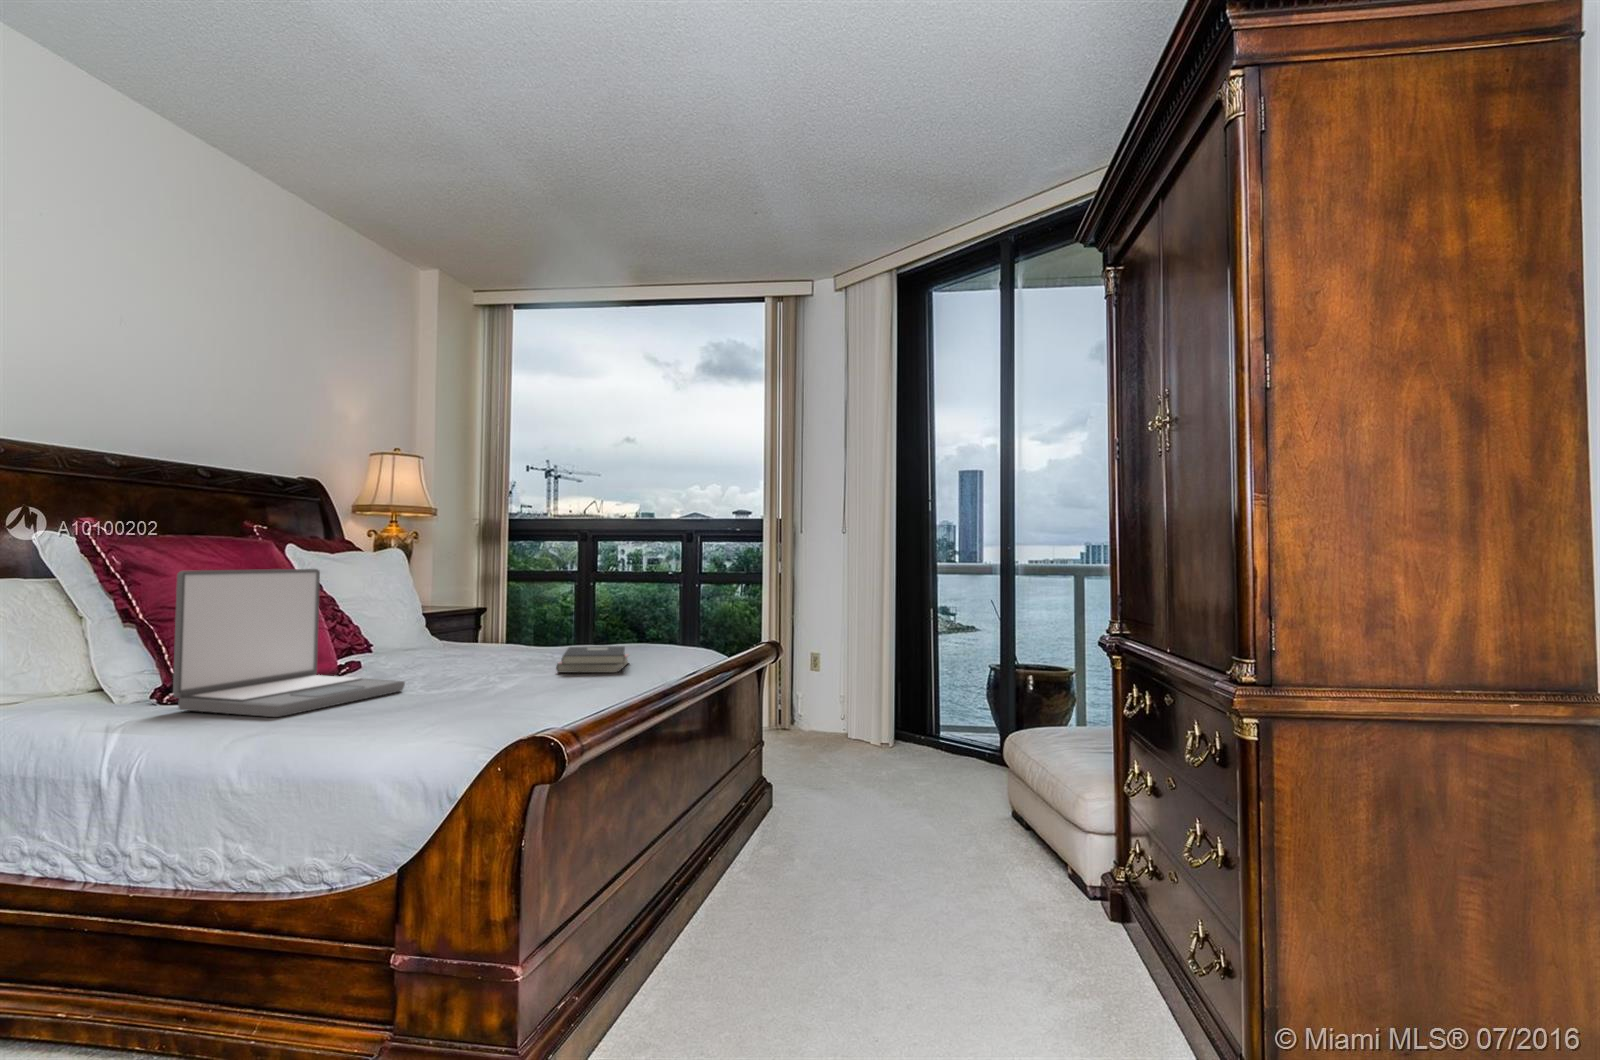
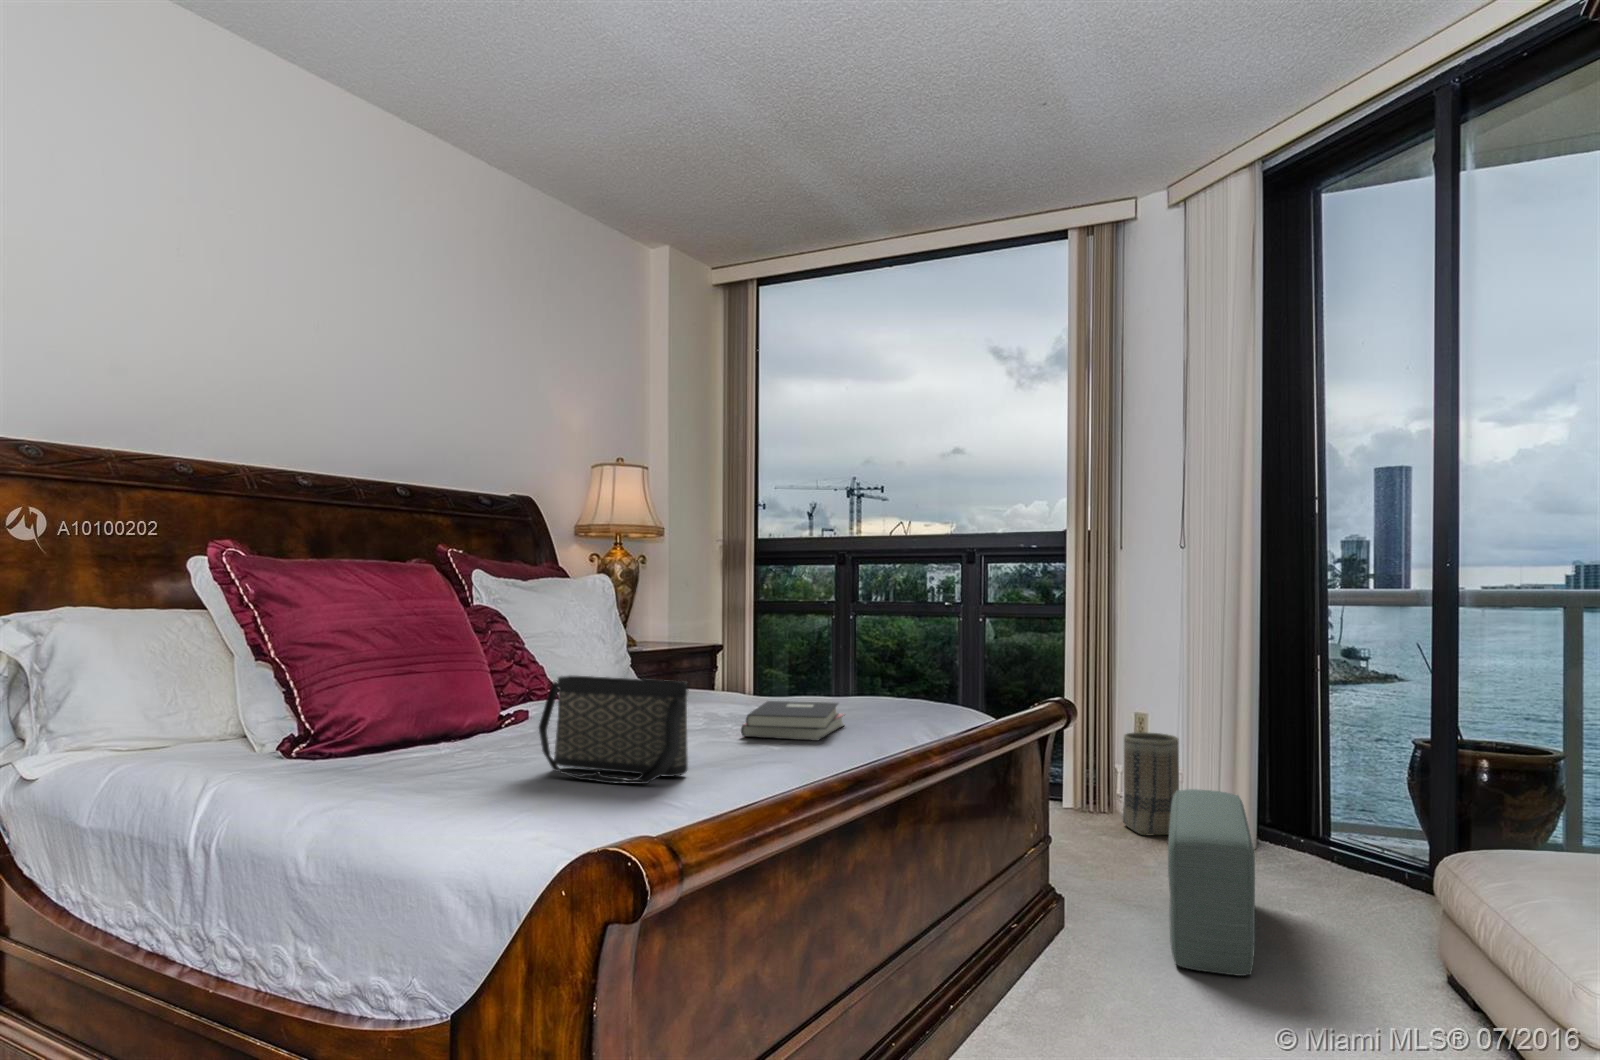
laptop: present [173,569,405,717] -> none [283,600,544,786]
handbag: none [414,626,541,705] -> present [539,675,689,784]
basket: none [800,668,840,742] -> present [1123,732,1179,835]
pouf: none [841,703,898,821] -> present [1168,789,1255,976]

